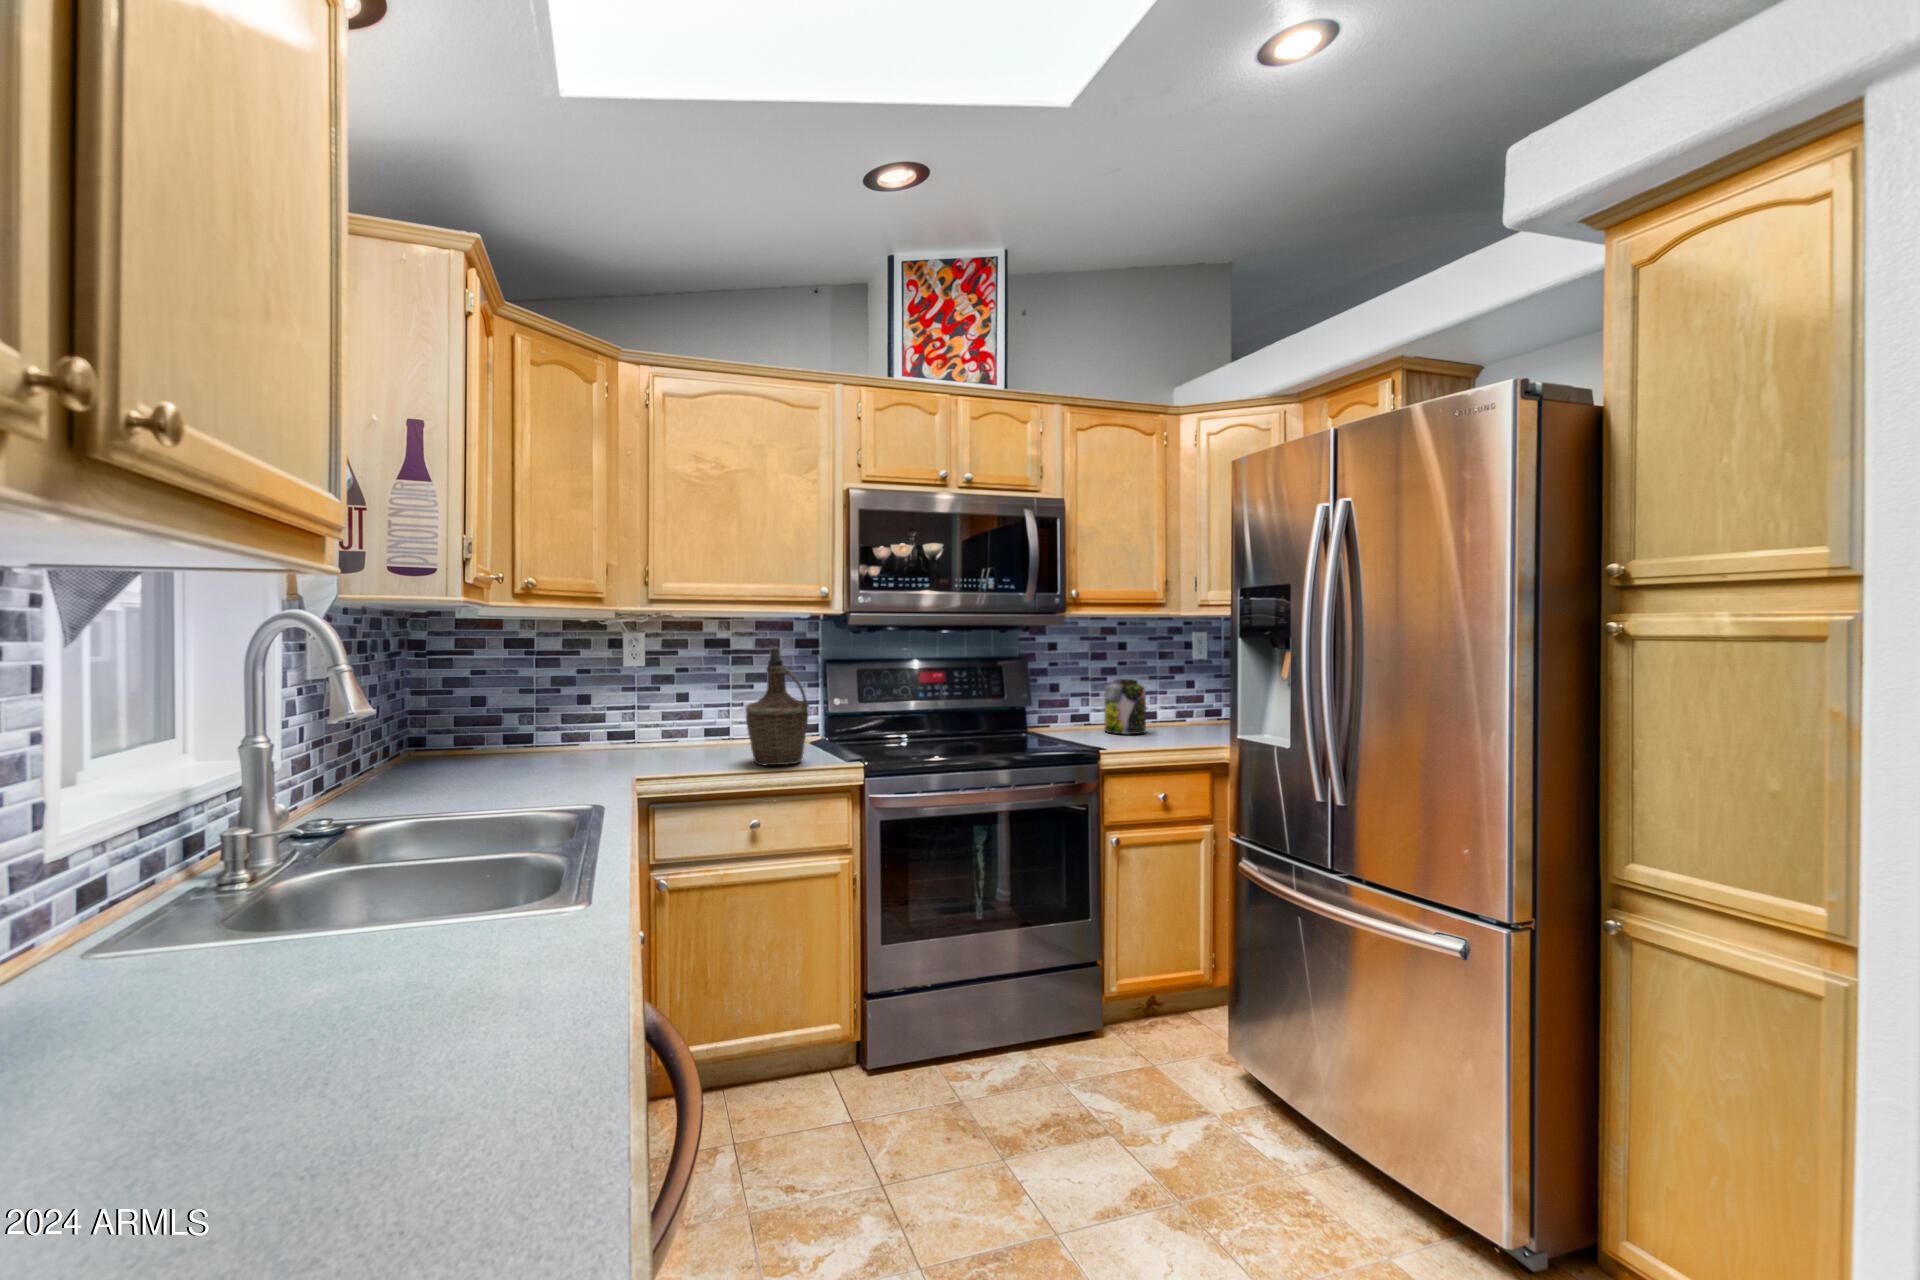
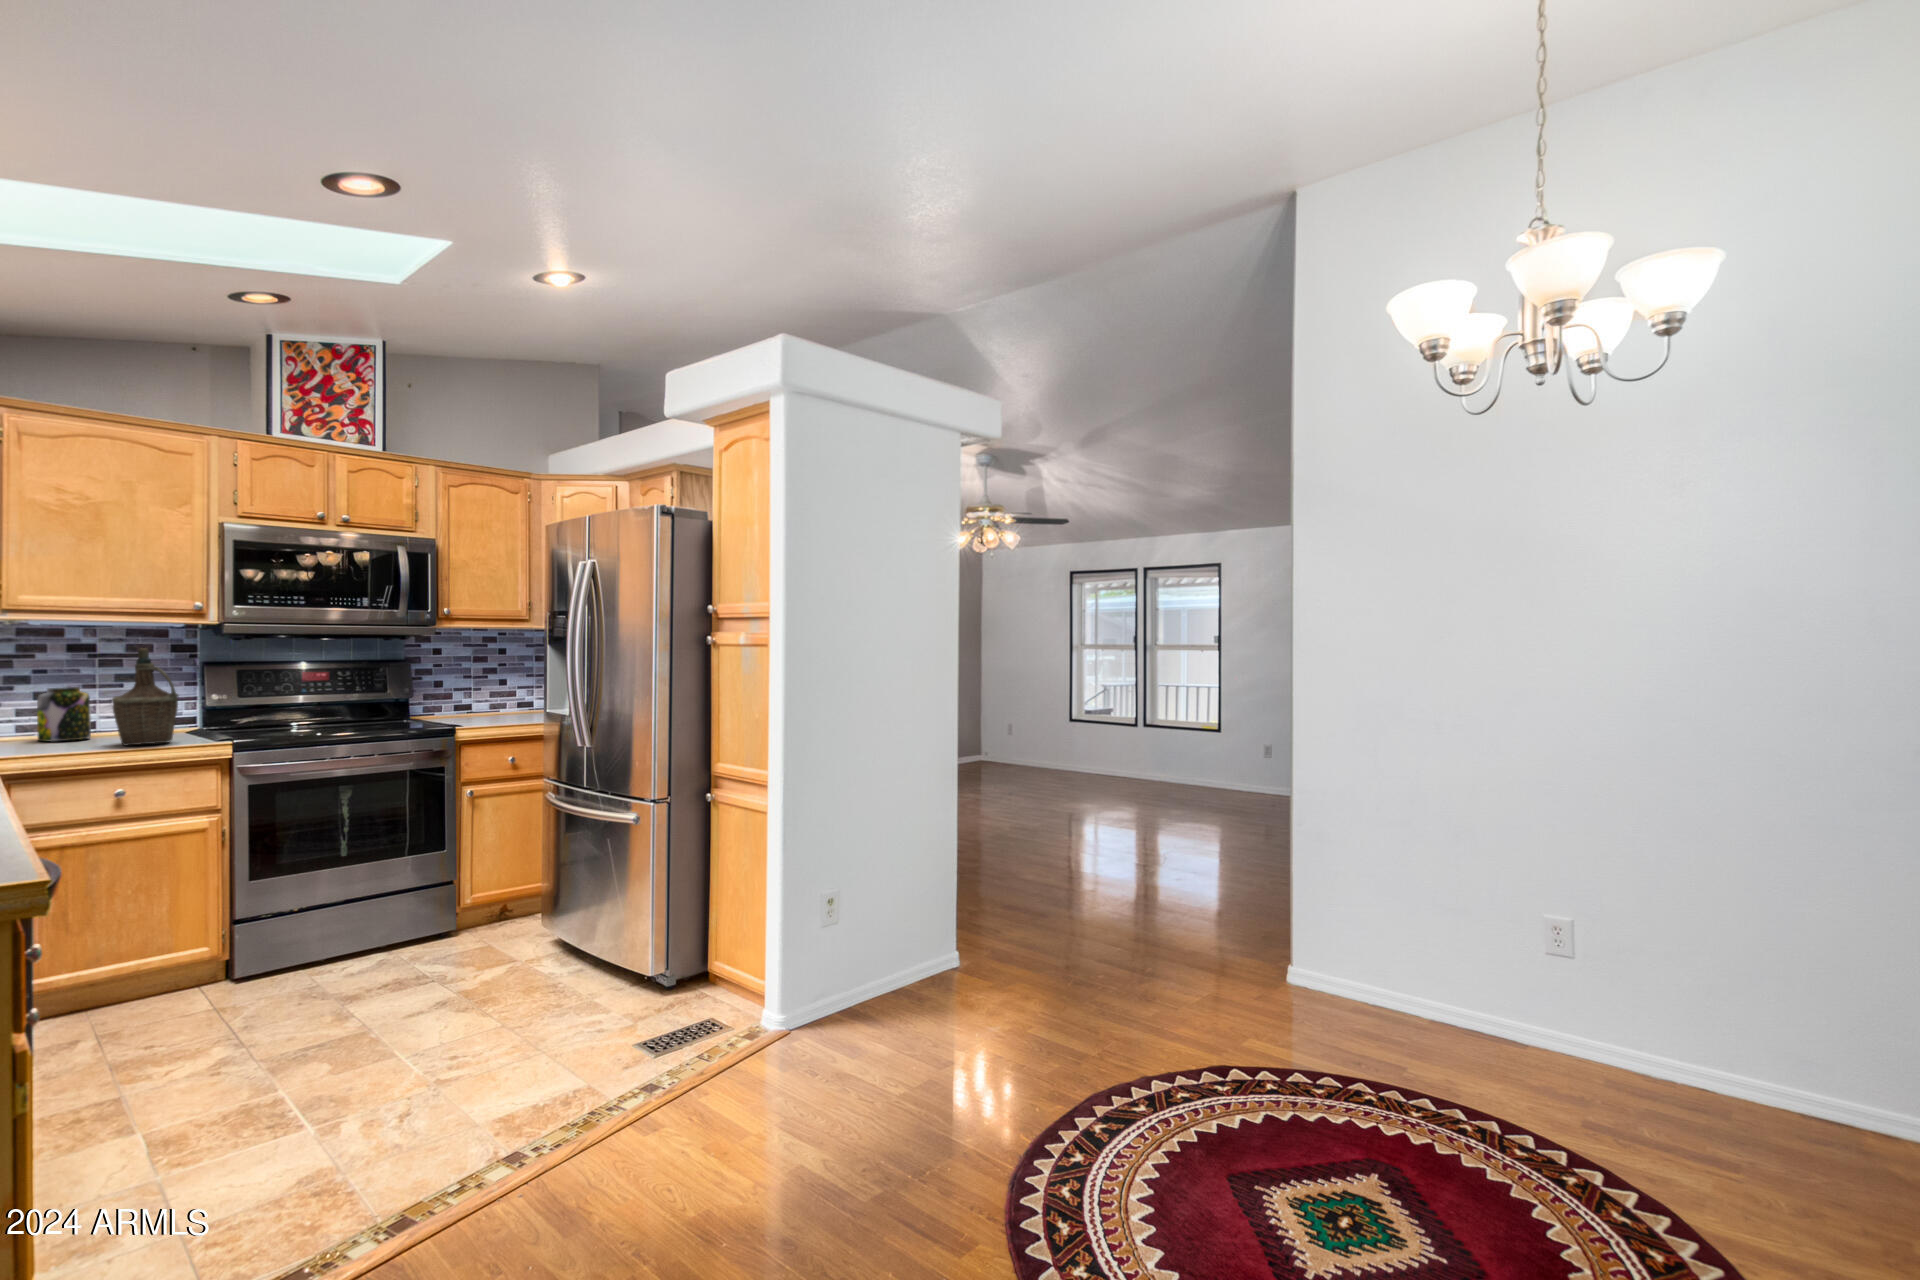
jar: present [1104,679,1146,734] -> present [37,687,91,741]

